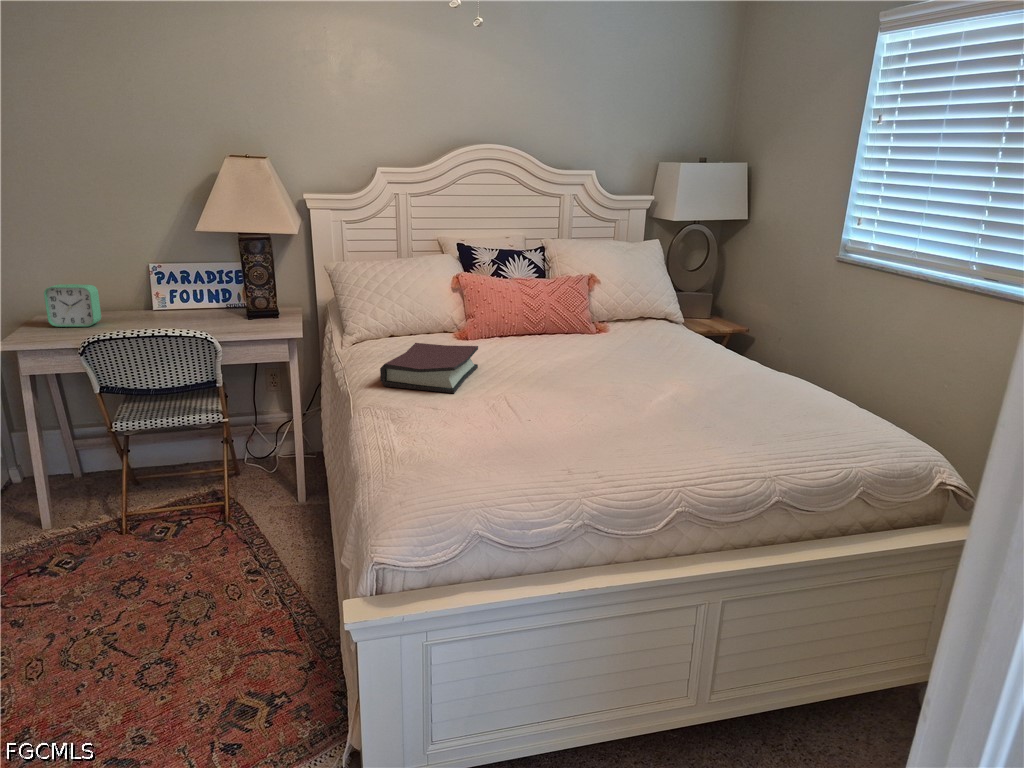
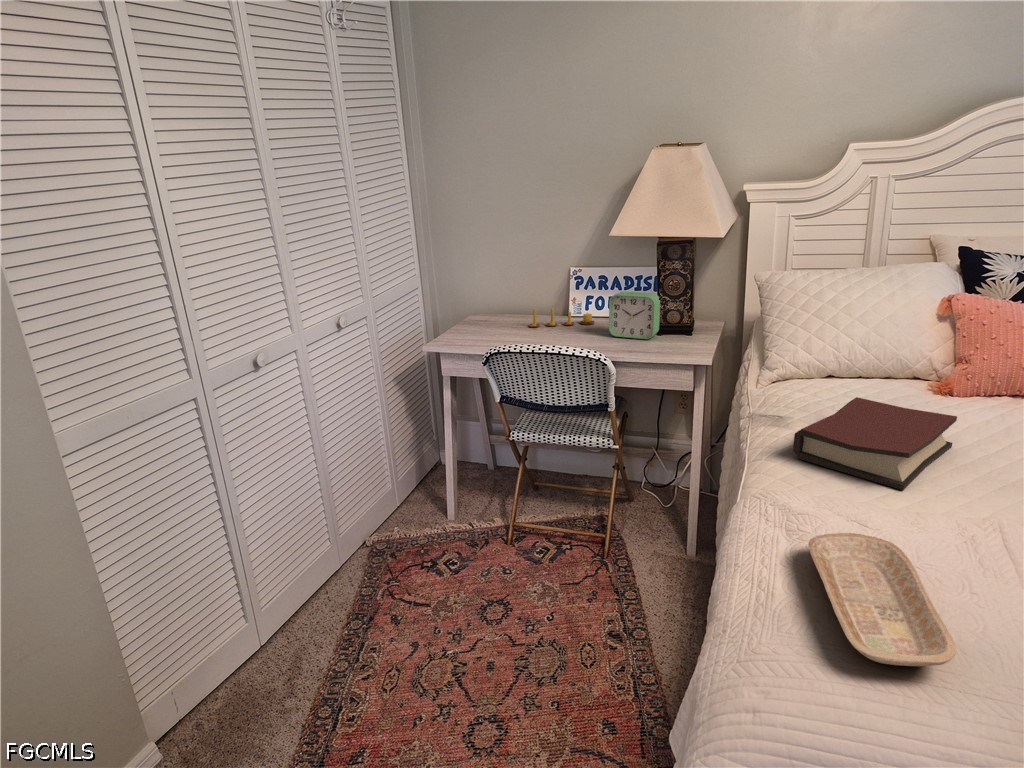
alarm clock: present [44,284,101,327] -> present [609,292,660,339]
candle: none [114,300,183,322] -> present [529,307,594,327]
tray: none [405,415,495,473] -> present [808,533,956,666]

